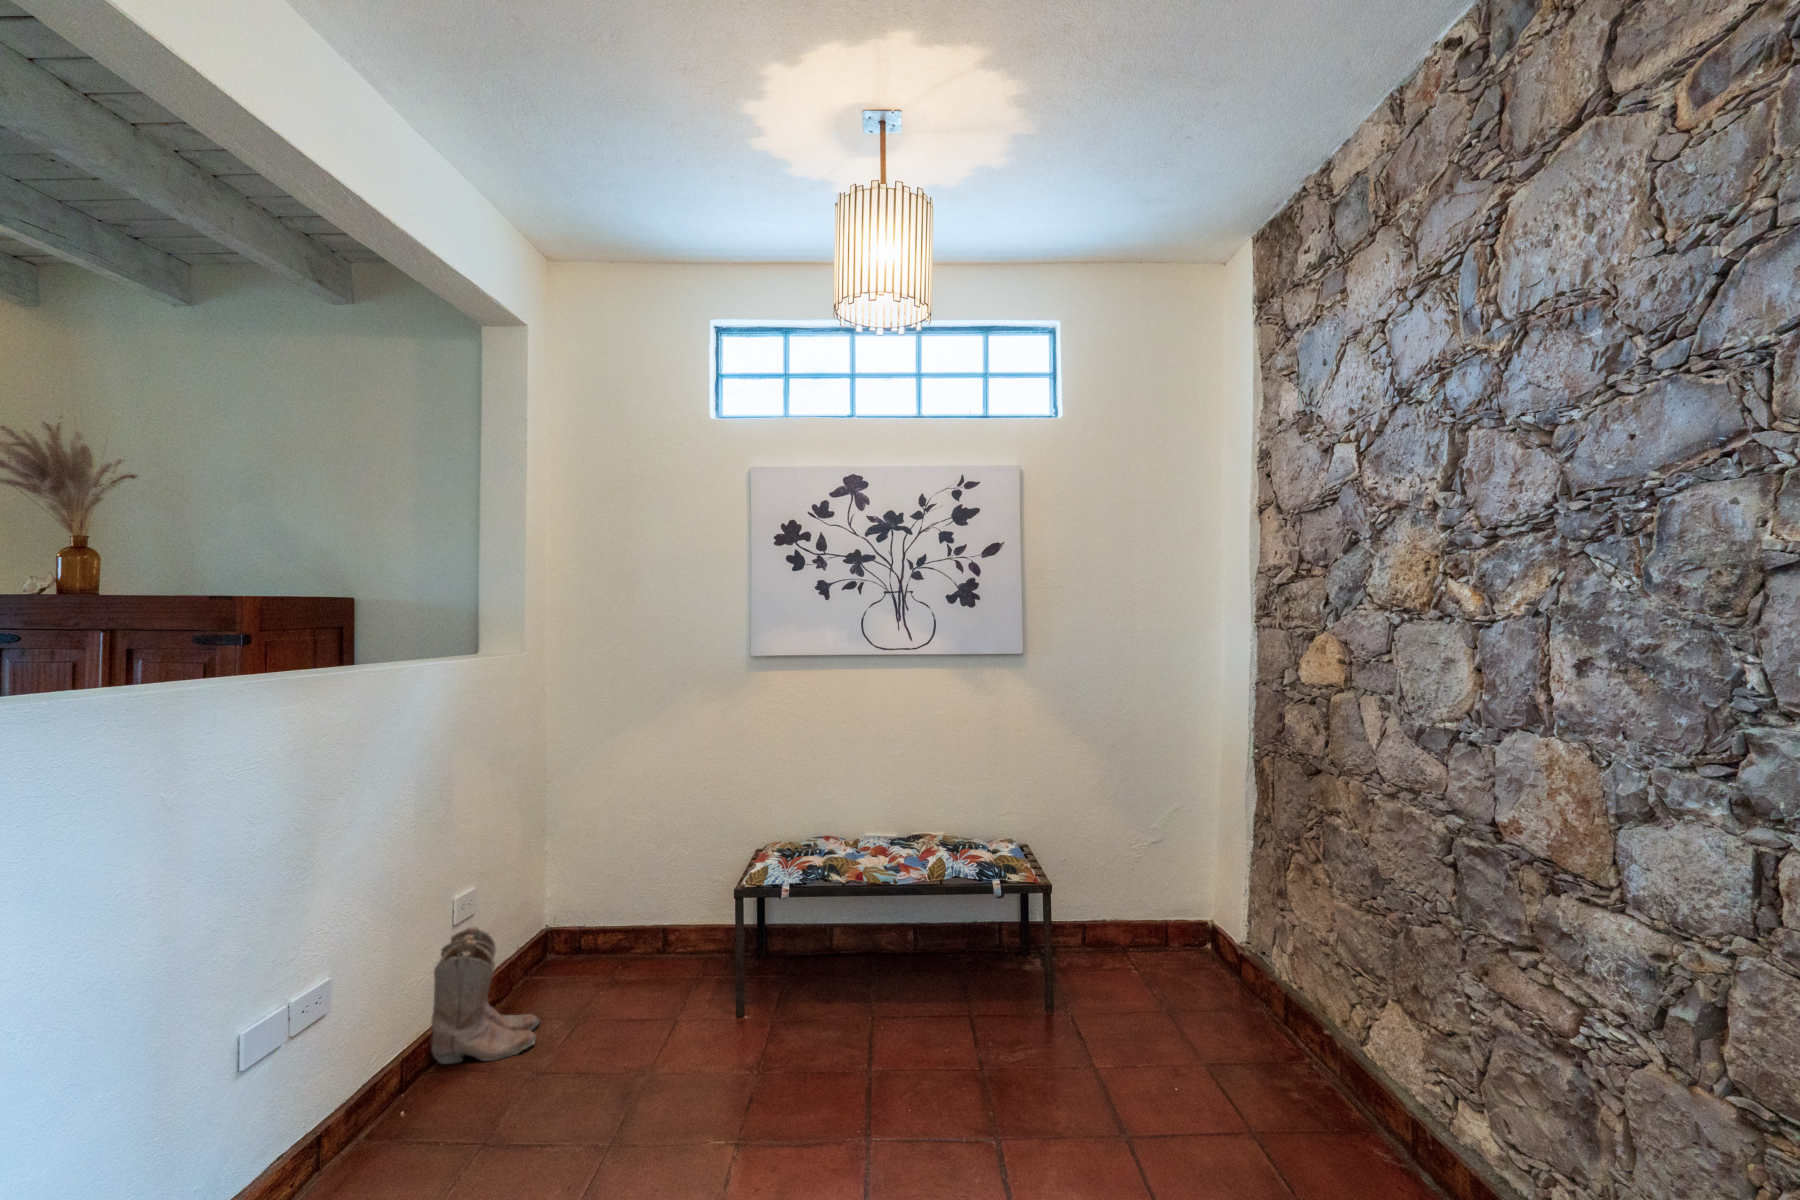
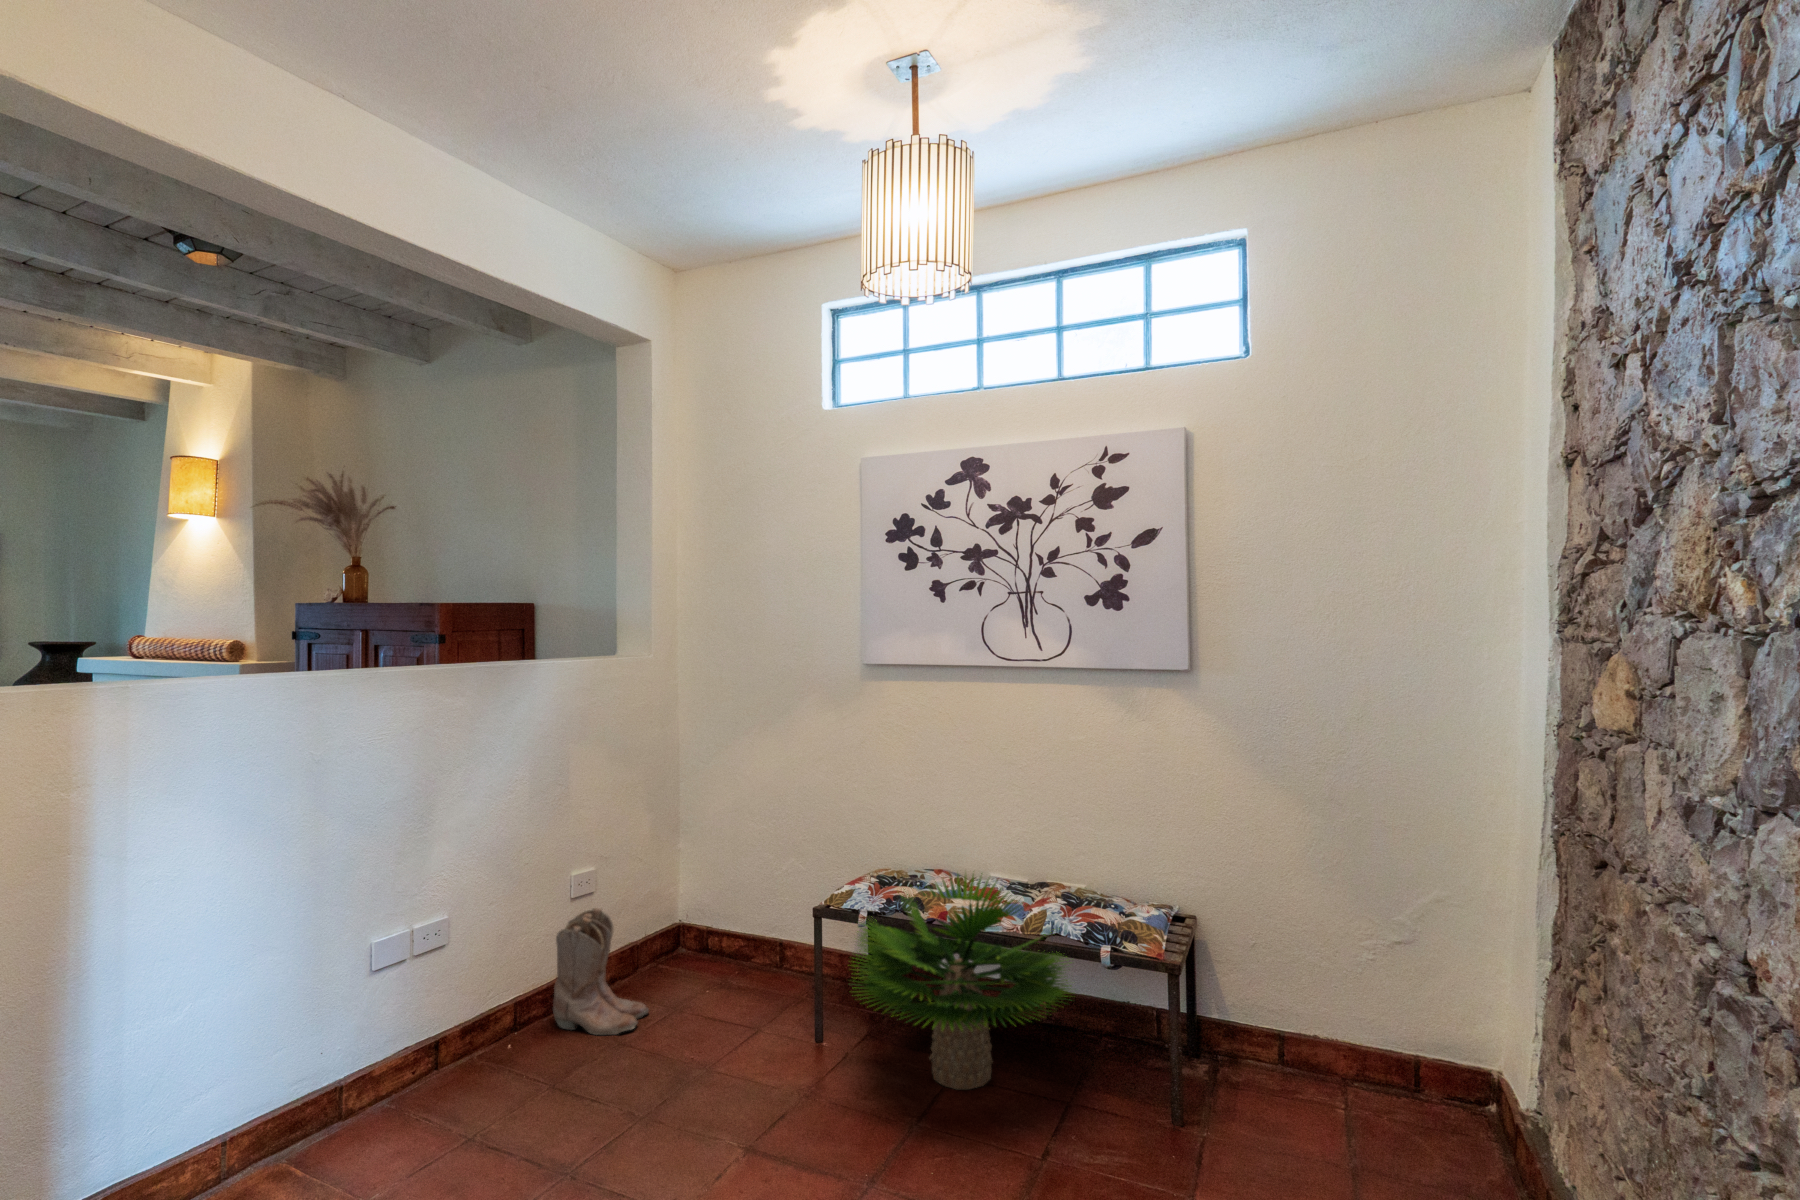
potted plant: none [770,830,975,1020] -> present [854,875,1071,1089]

